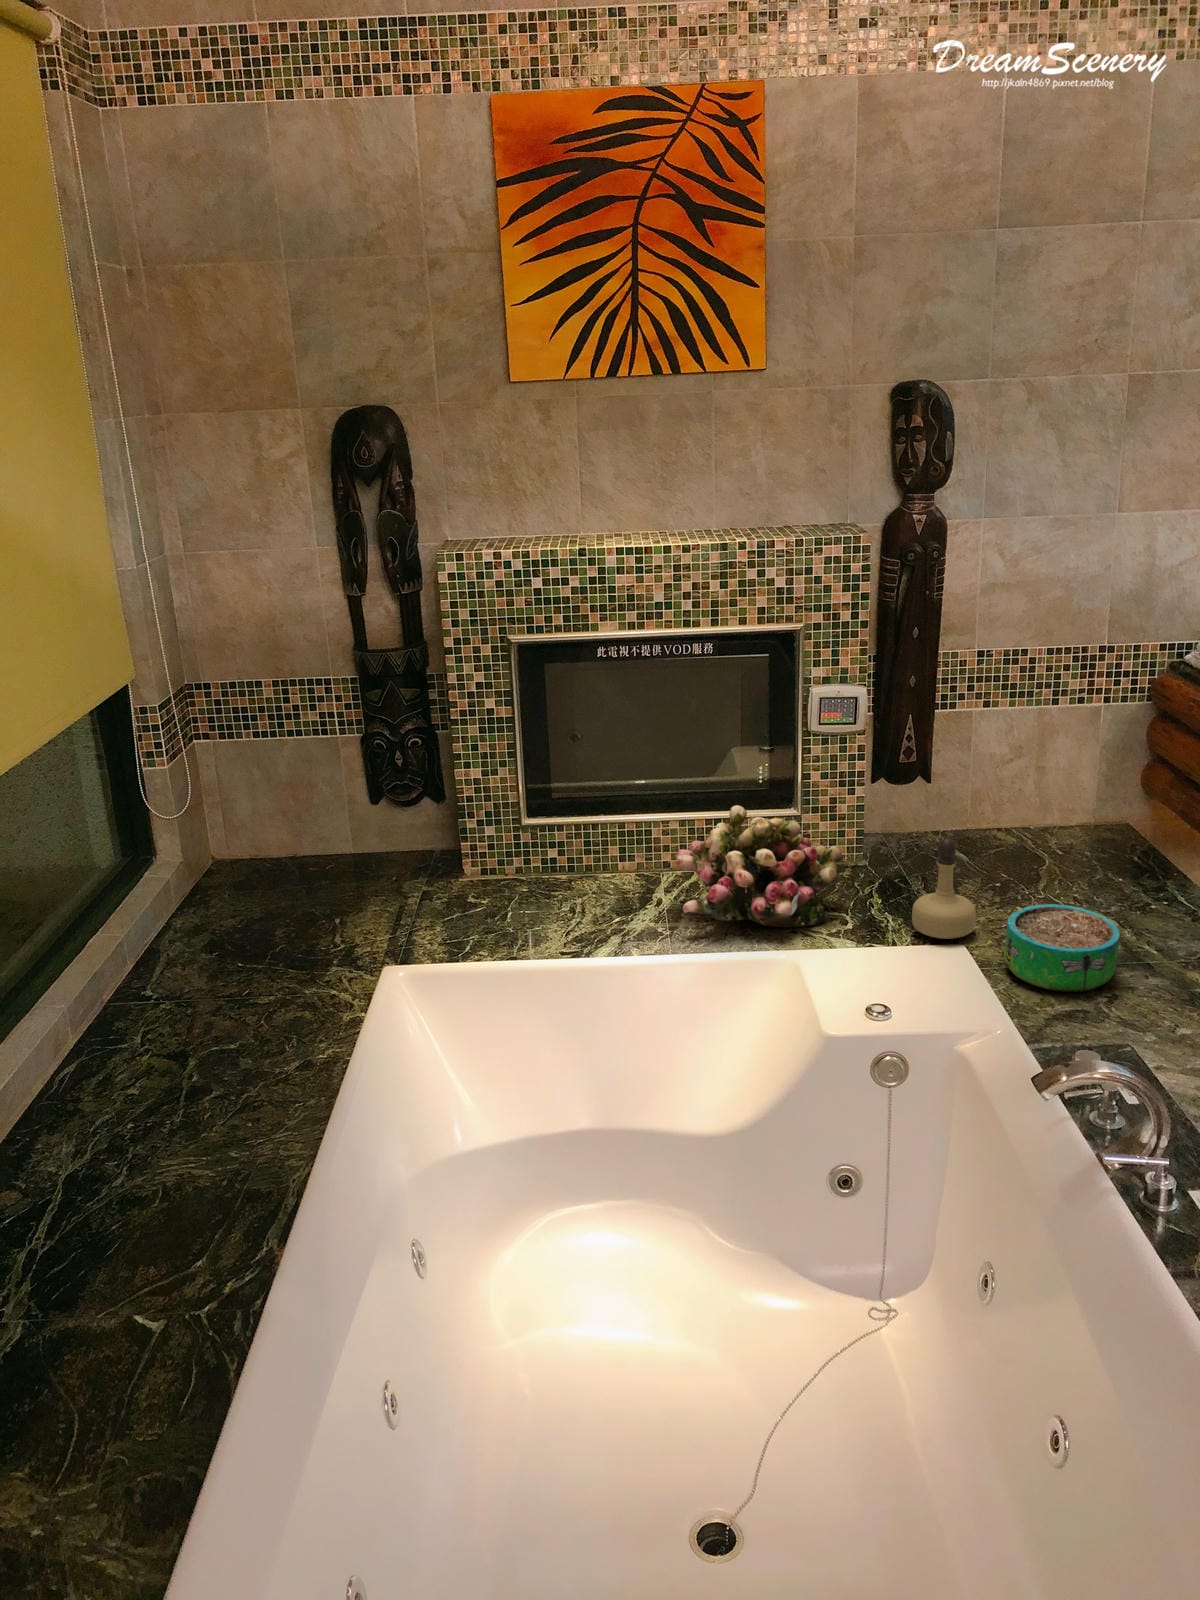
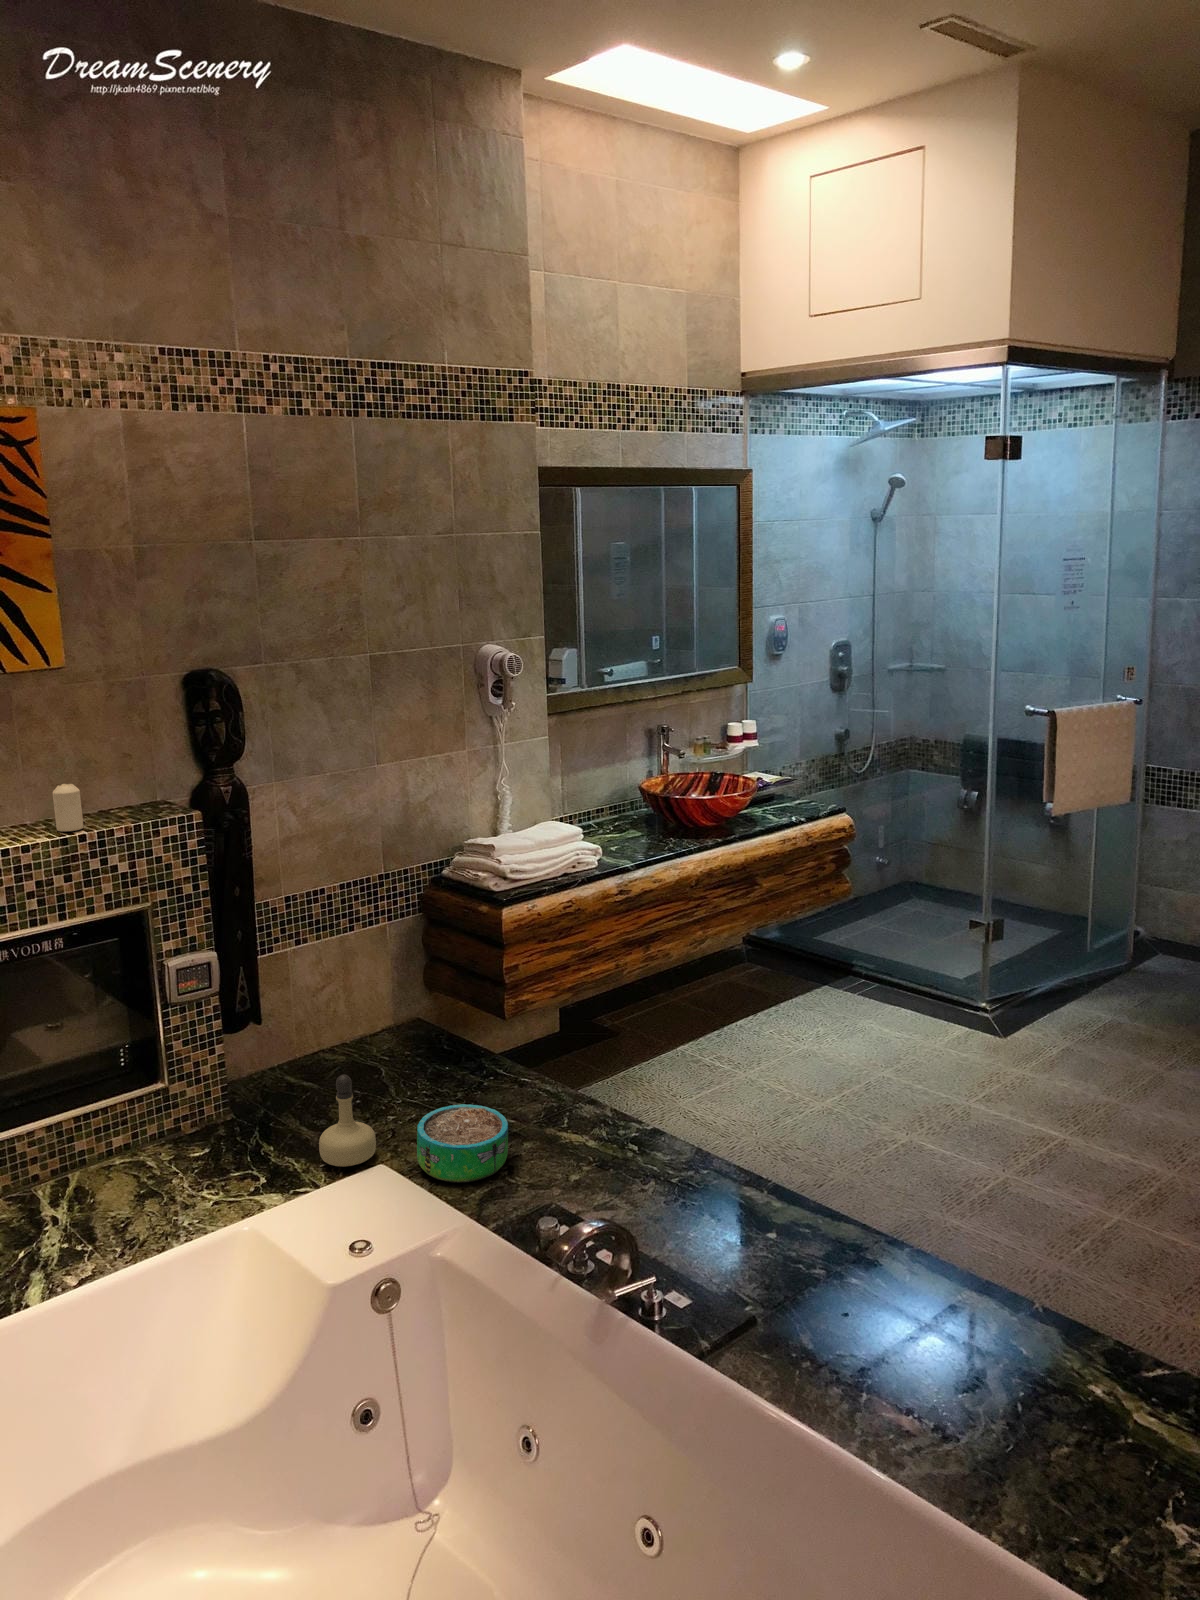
candle: none [729,489,754,537] -> present [53,784,83,831]
flower arrangement: present [675,805,843,927] -> none [70,1095,245,1220]

